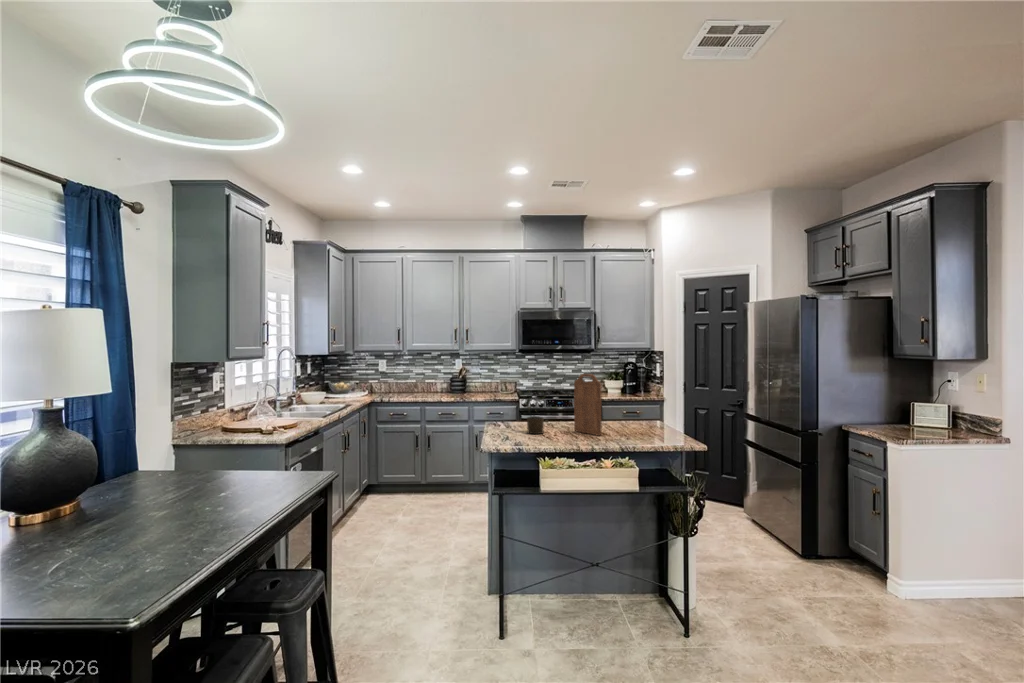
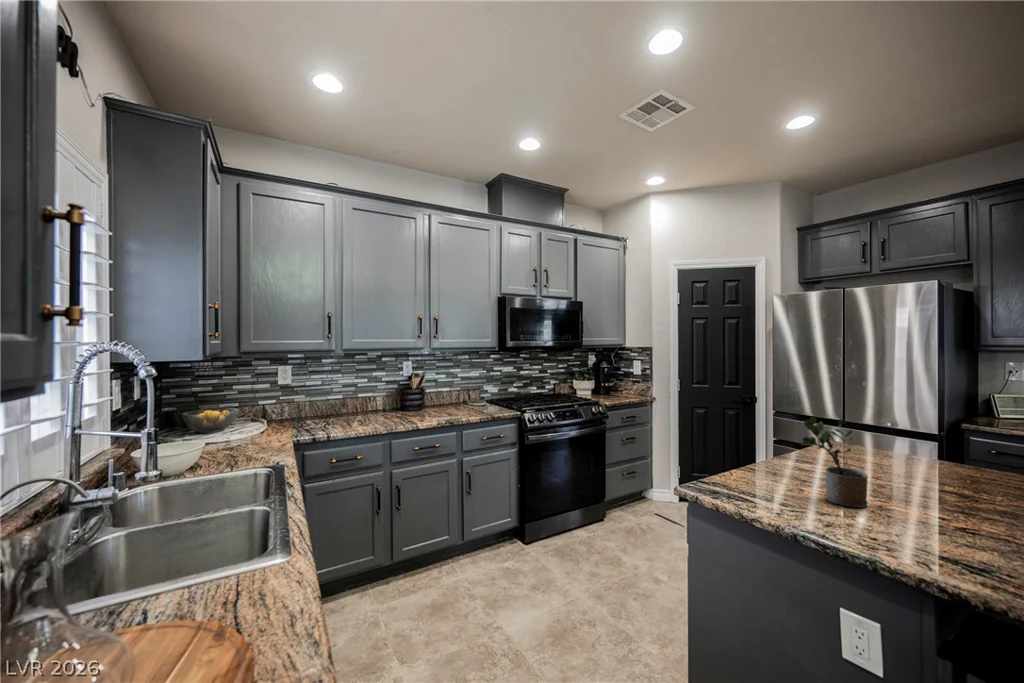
cutting board: present [574,374,602,436] -> none [859,382,938,490]

